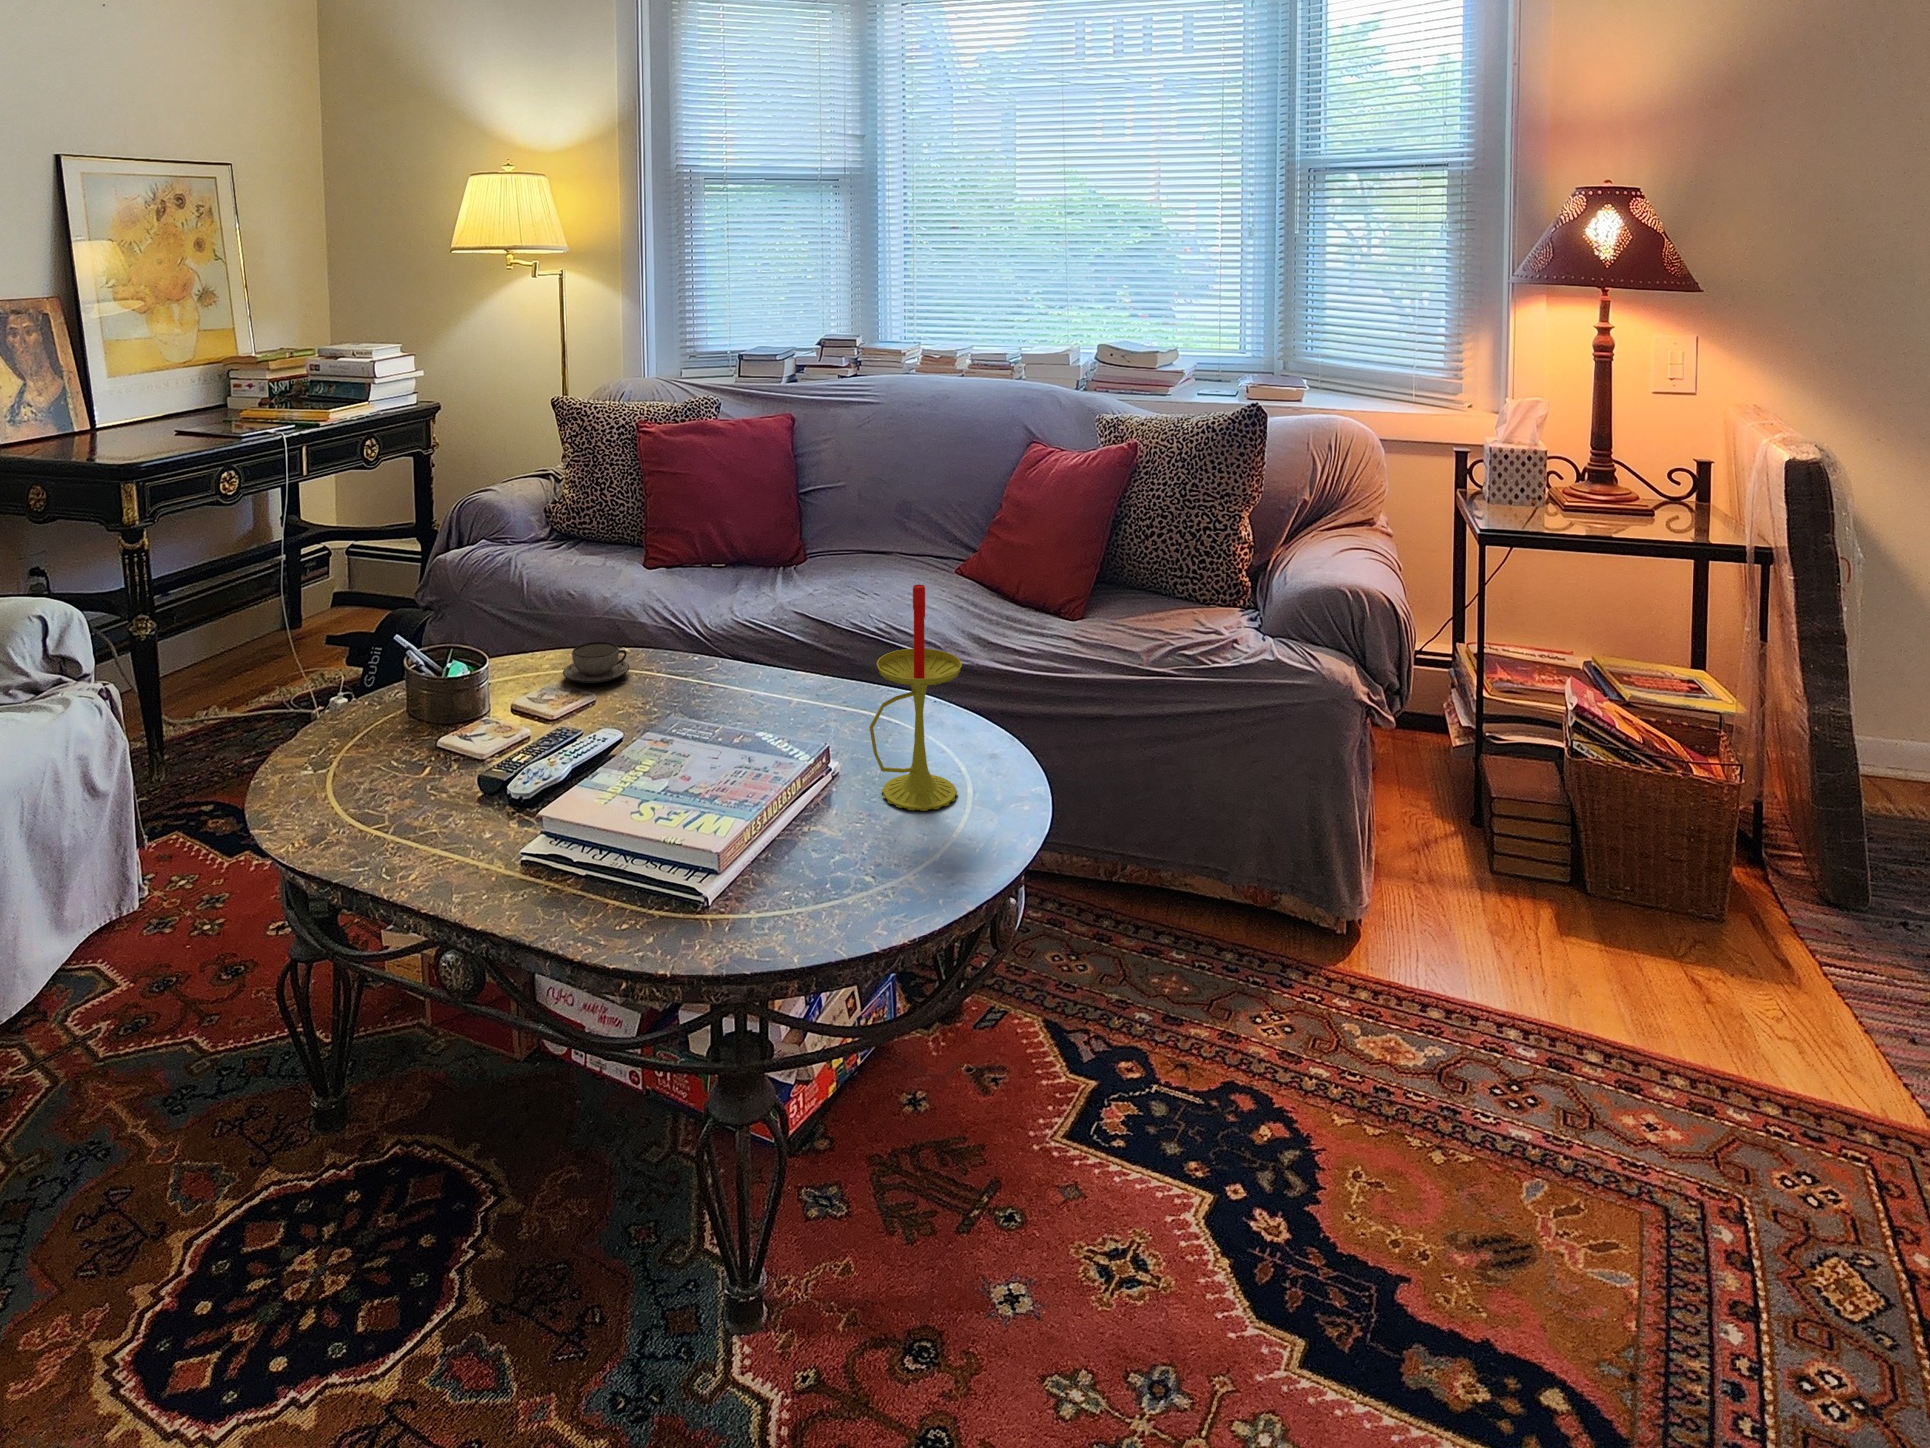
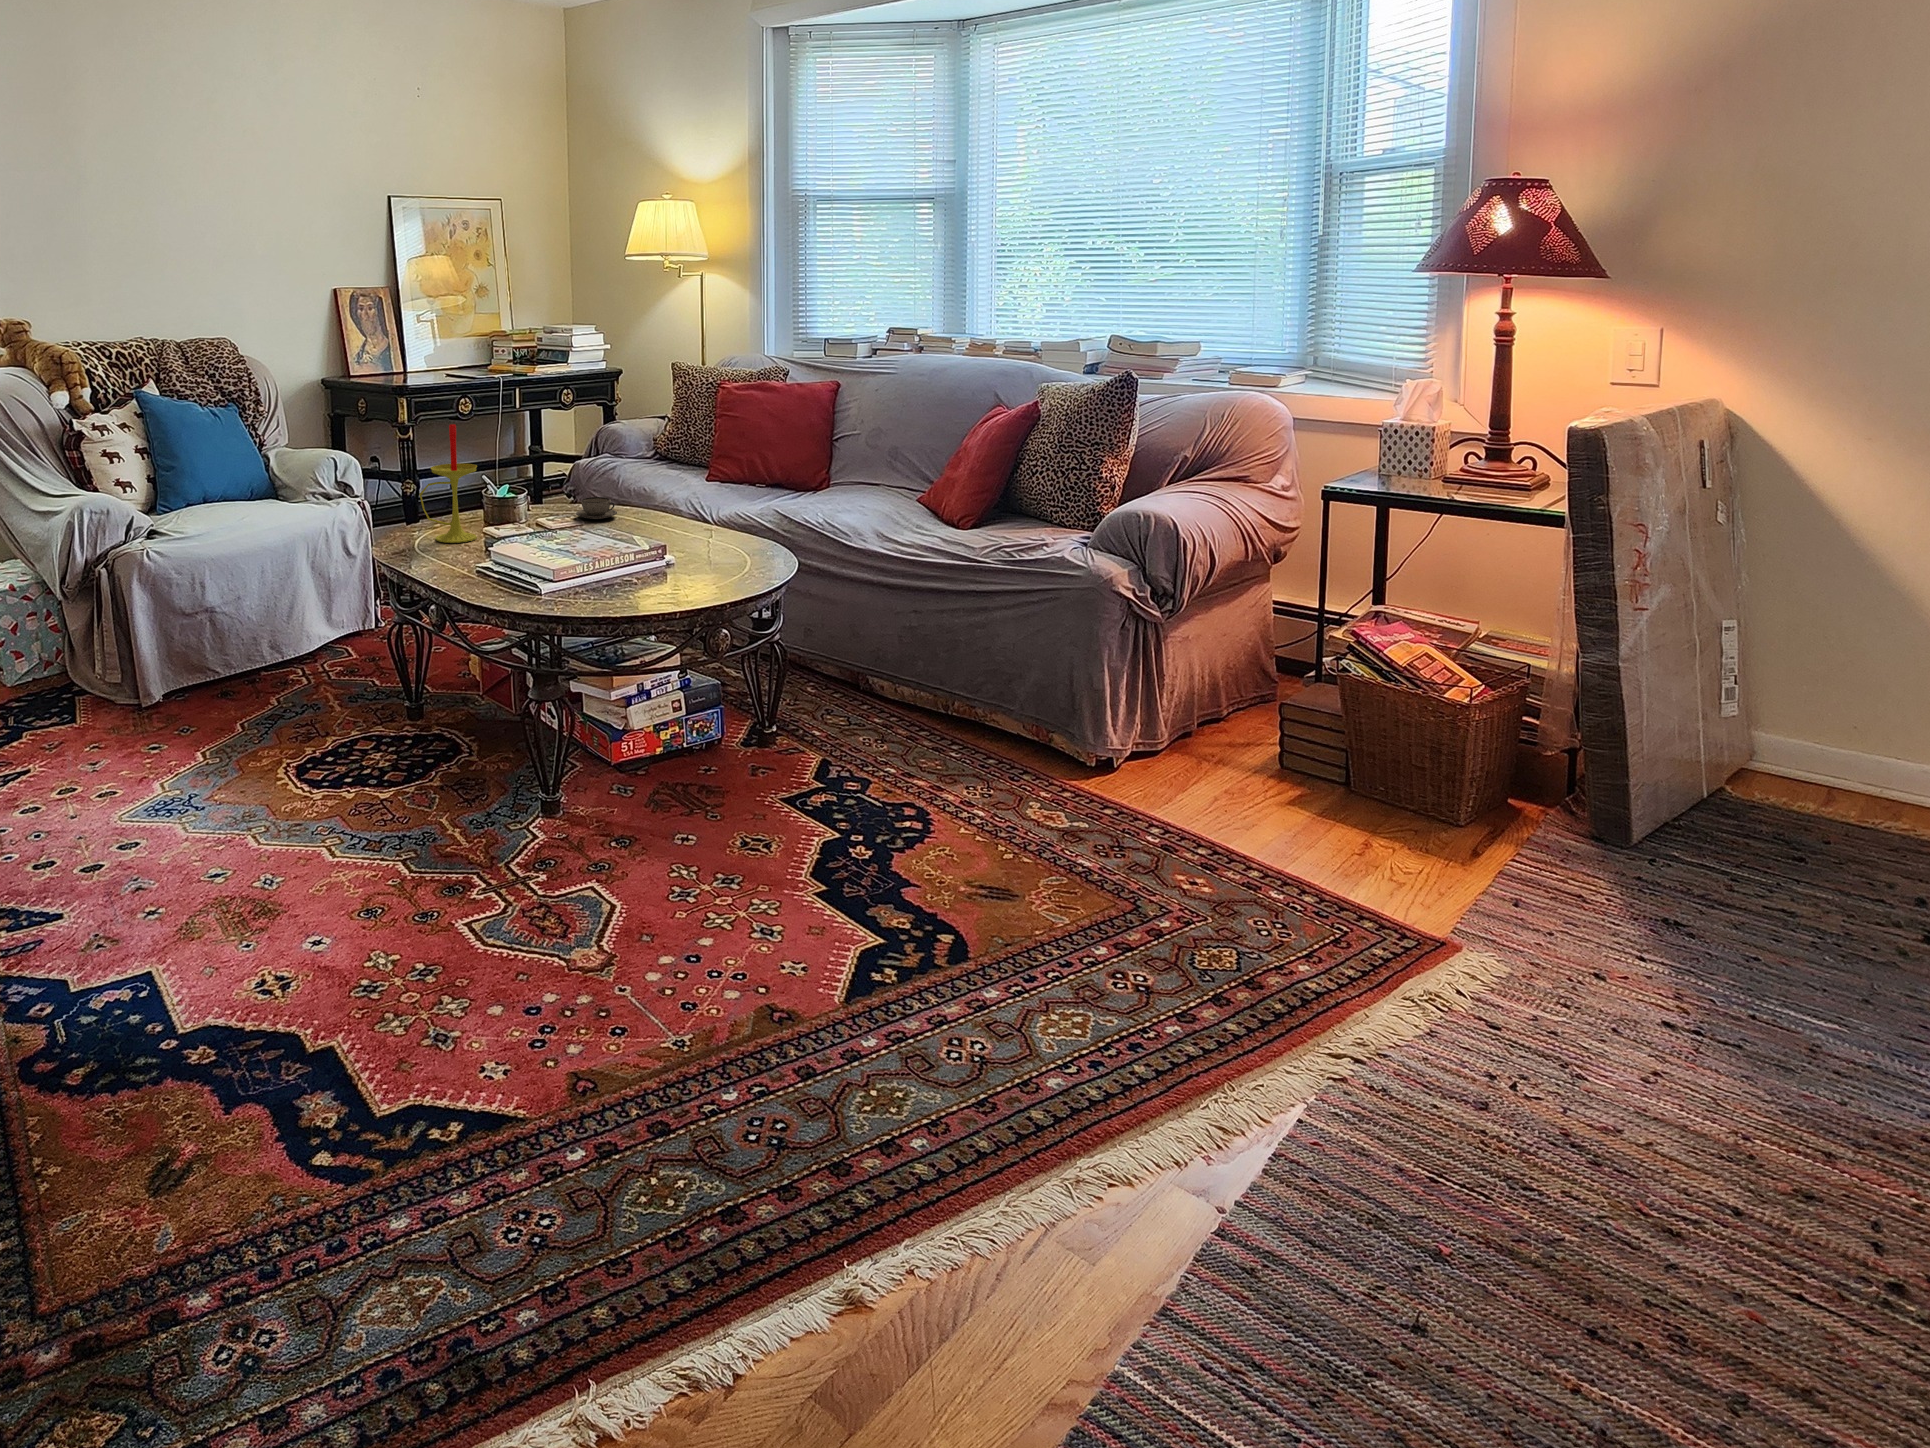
candle: present [869,585,962,811] -> present [419,424,477,543]

